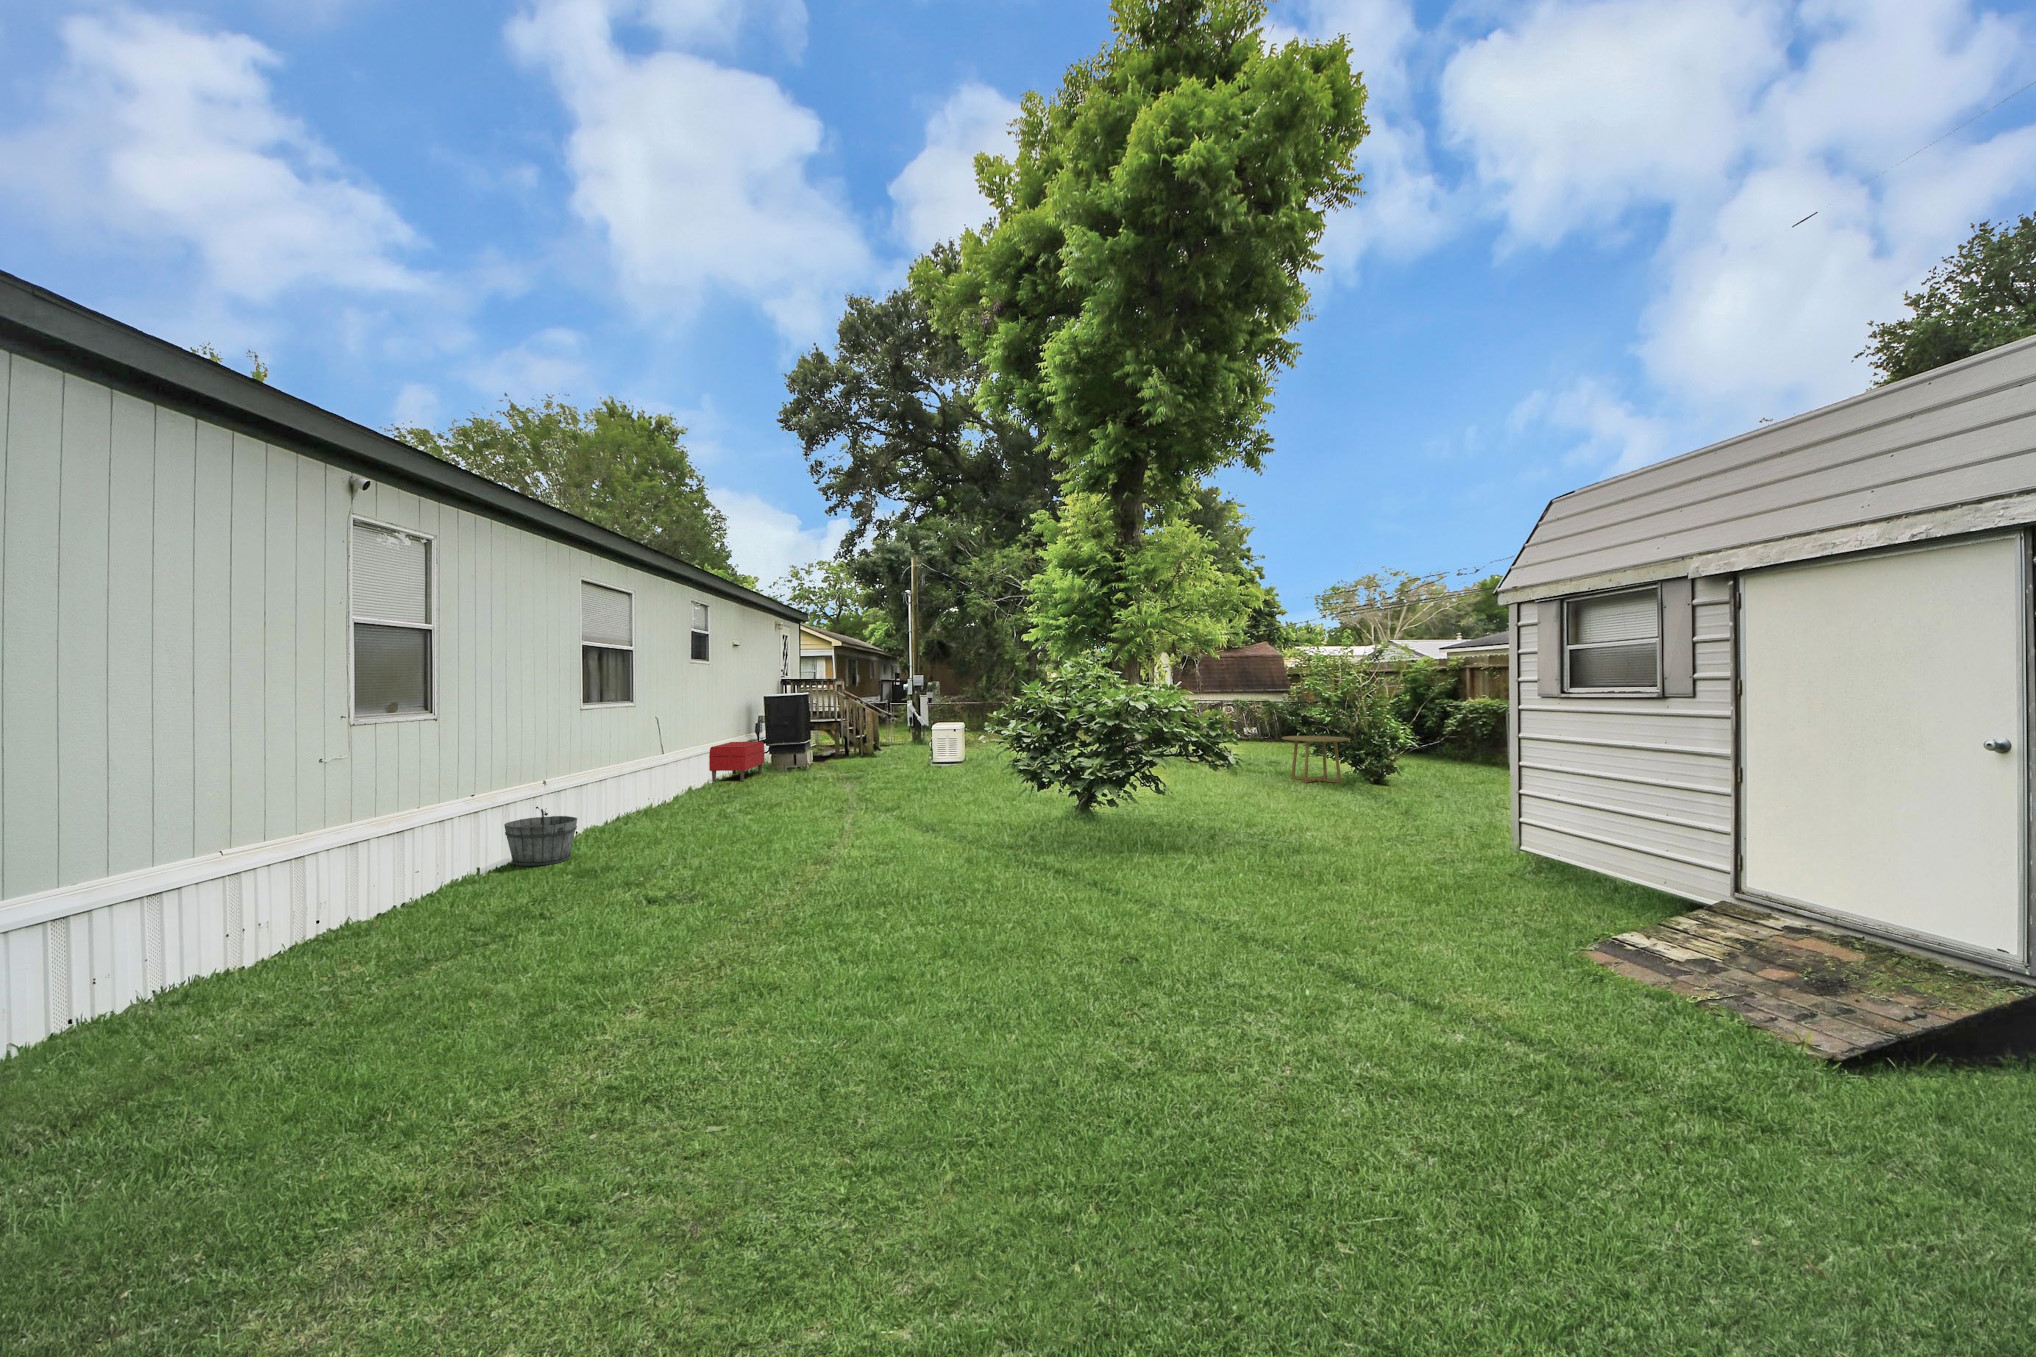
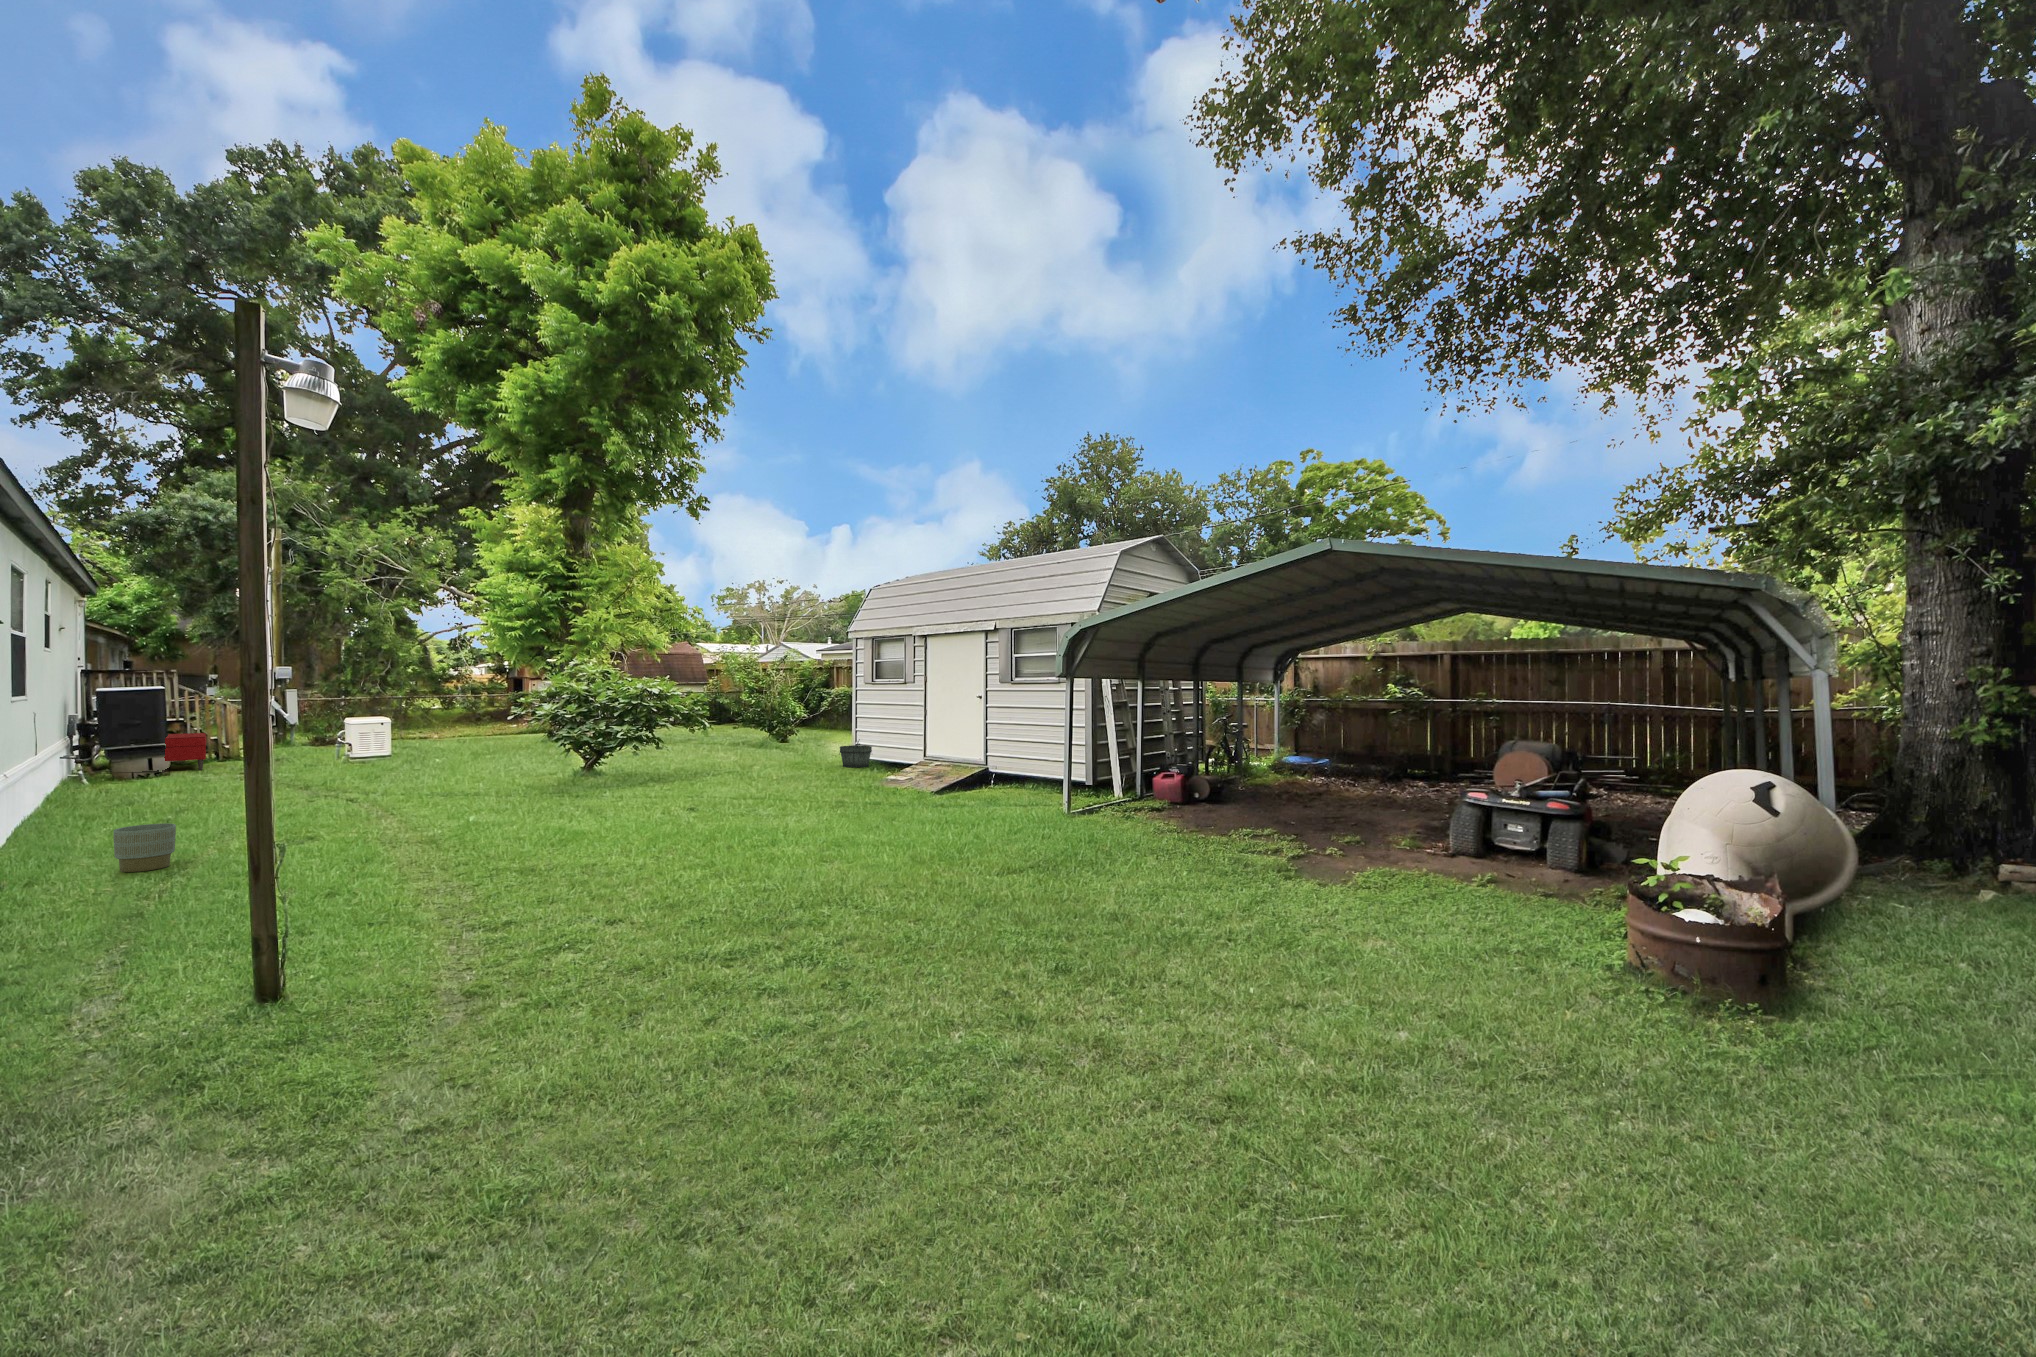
round table: present [1282,736,1350,783] -> none [717,712,764,743]
wooden bucket: present [504,807,577,866] -> present [840,739,872,768]
planter: none [85,933,196,1029] -> present [114,823,176,872]

